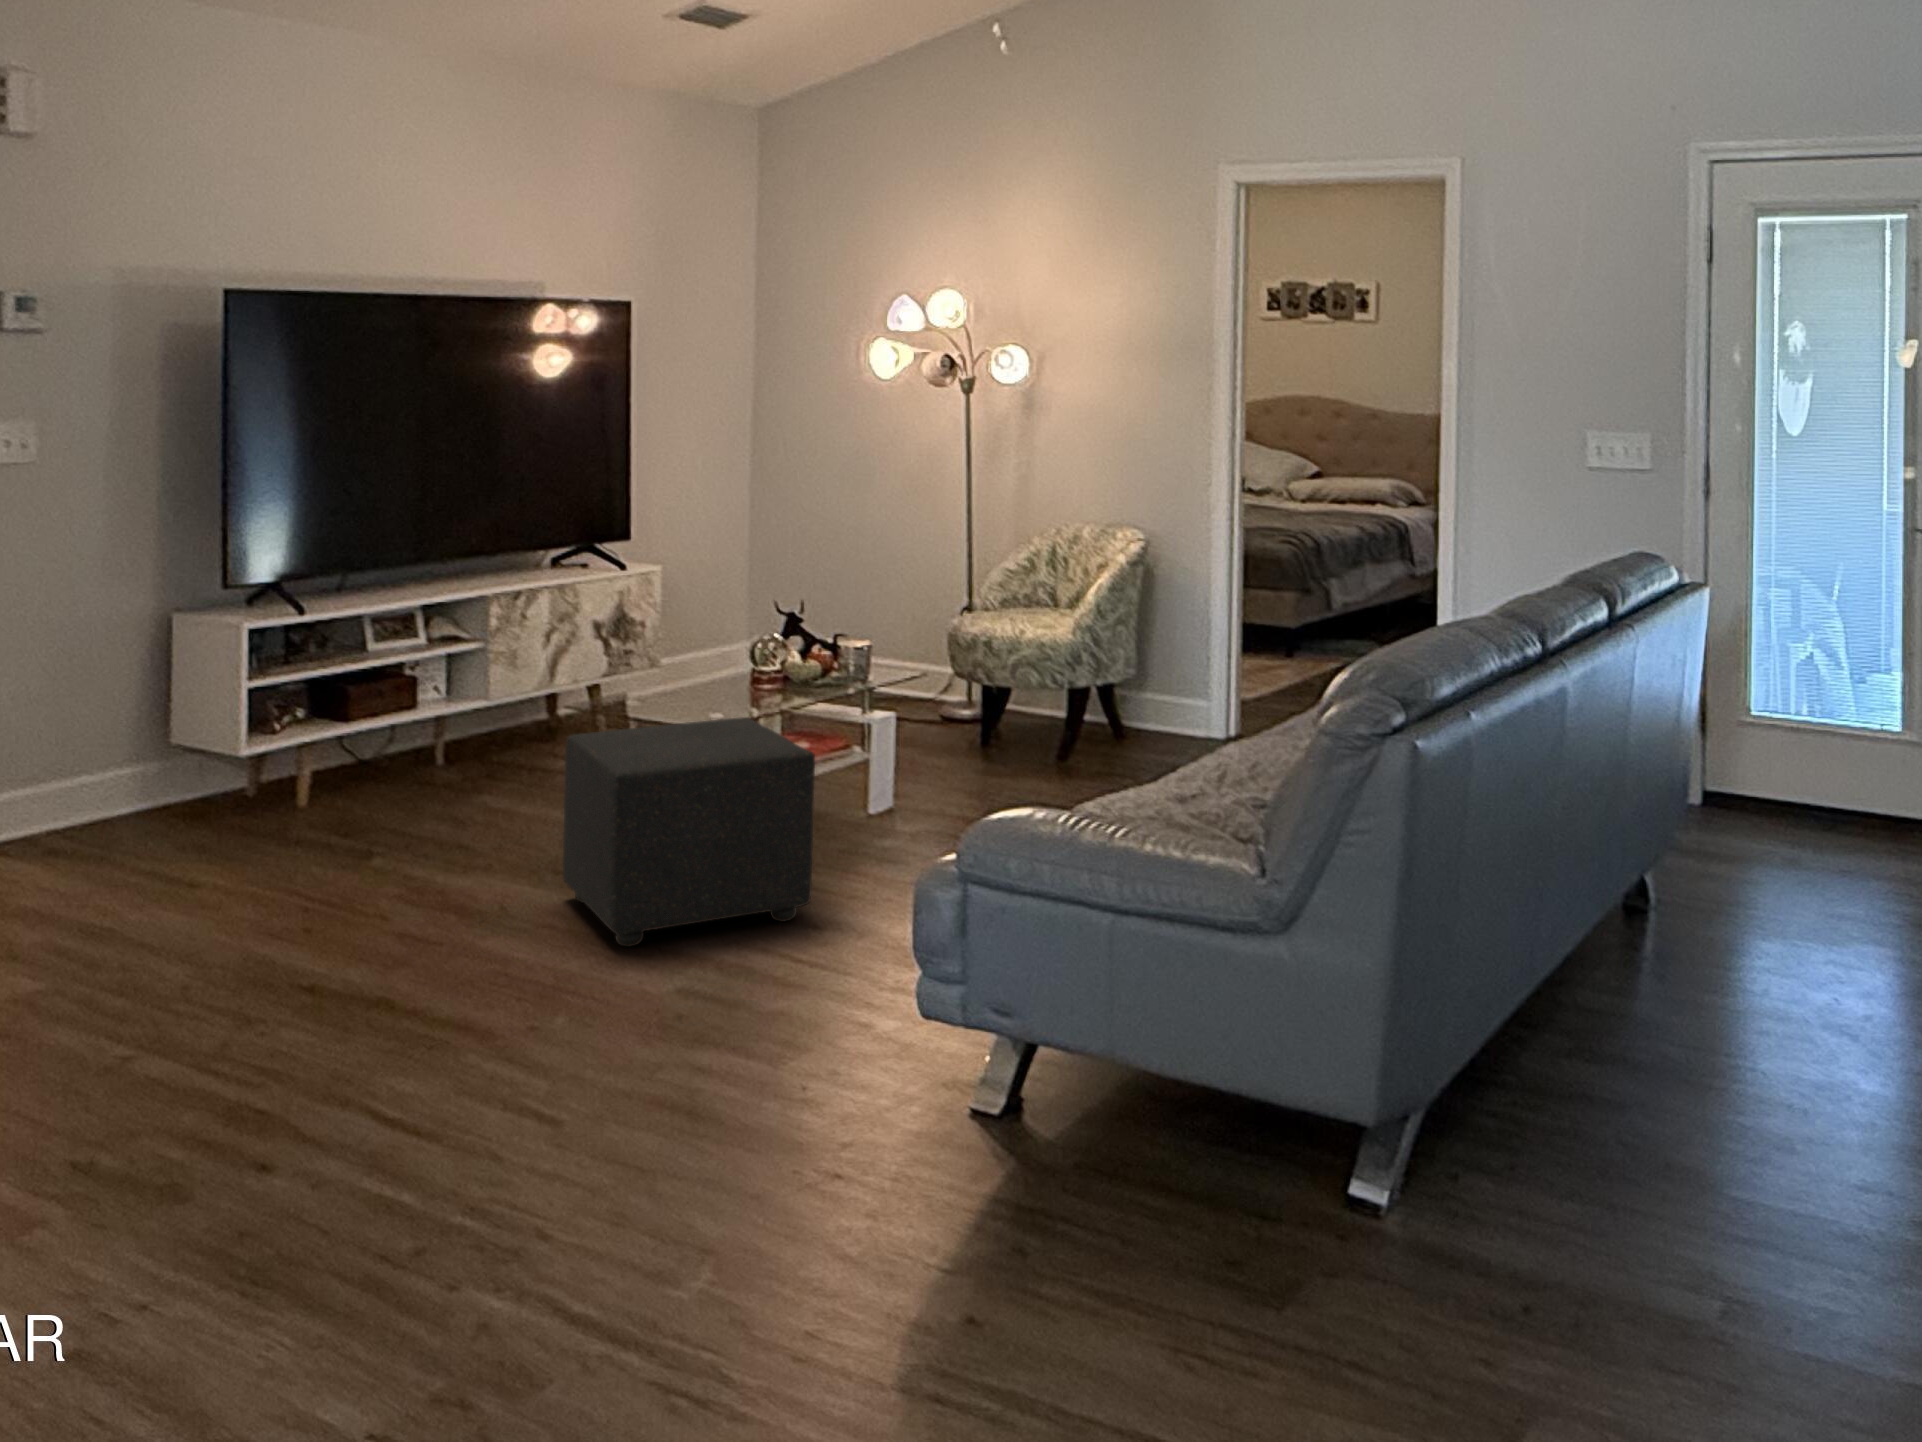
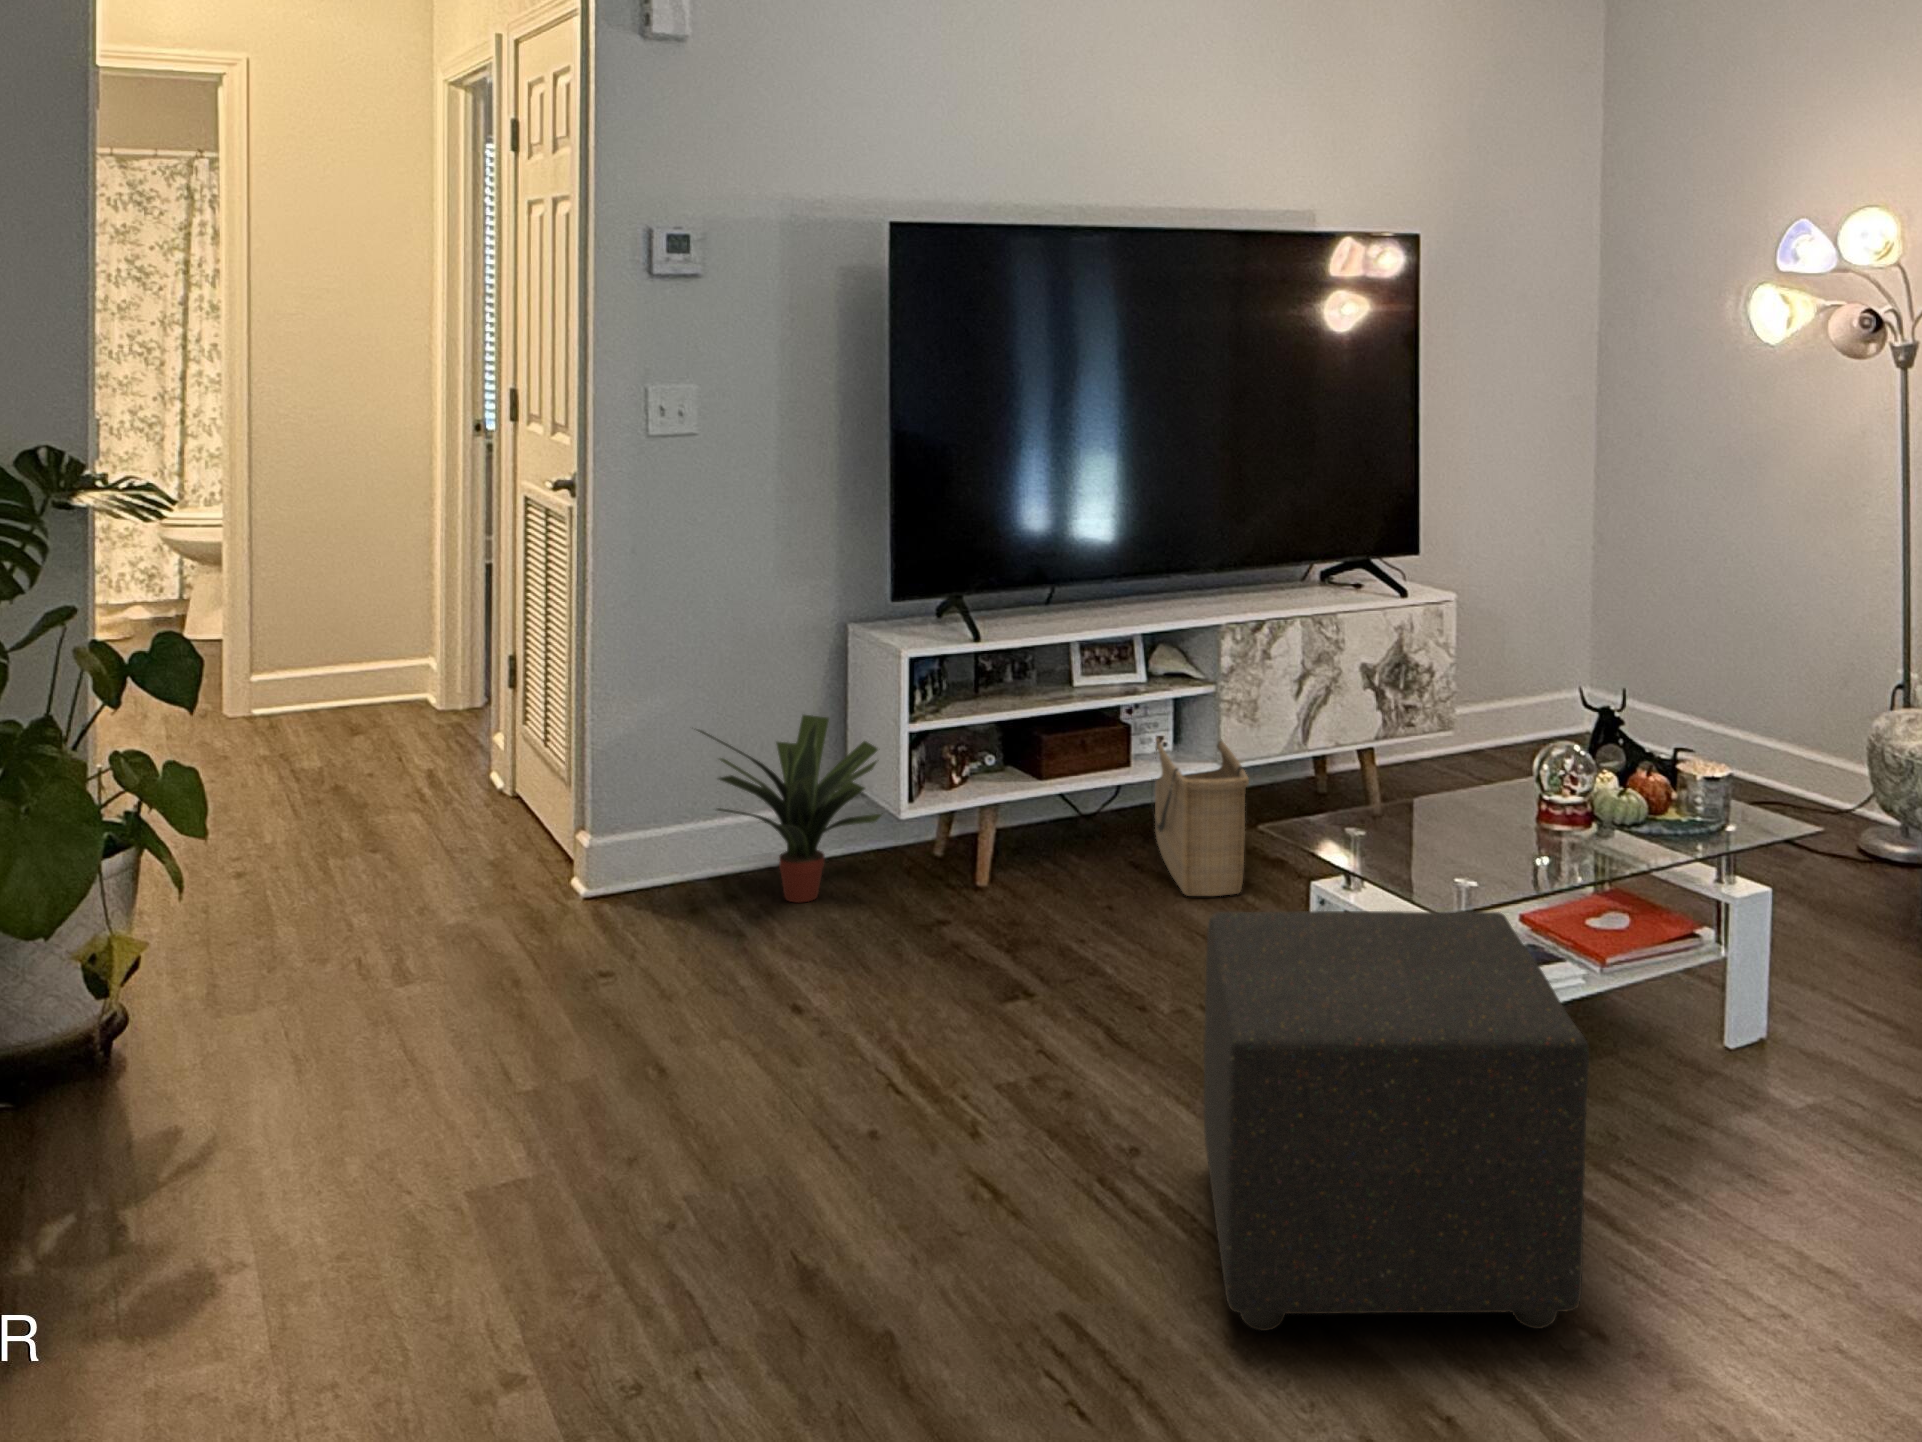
basket: none [432,679,526,792] -> present [1153,739,1249,896]
potted plant: none [56,687,231,833] -> present [697,715,881,902]

